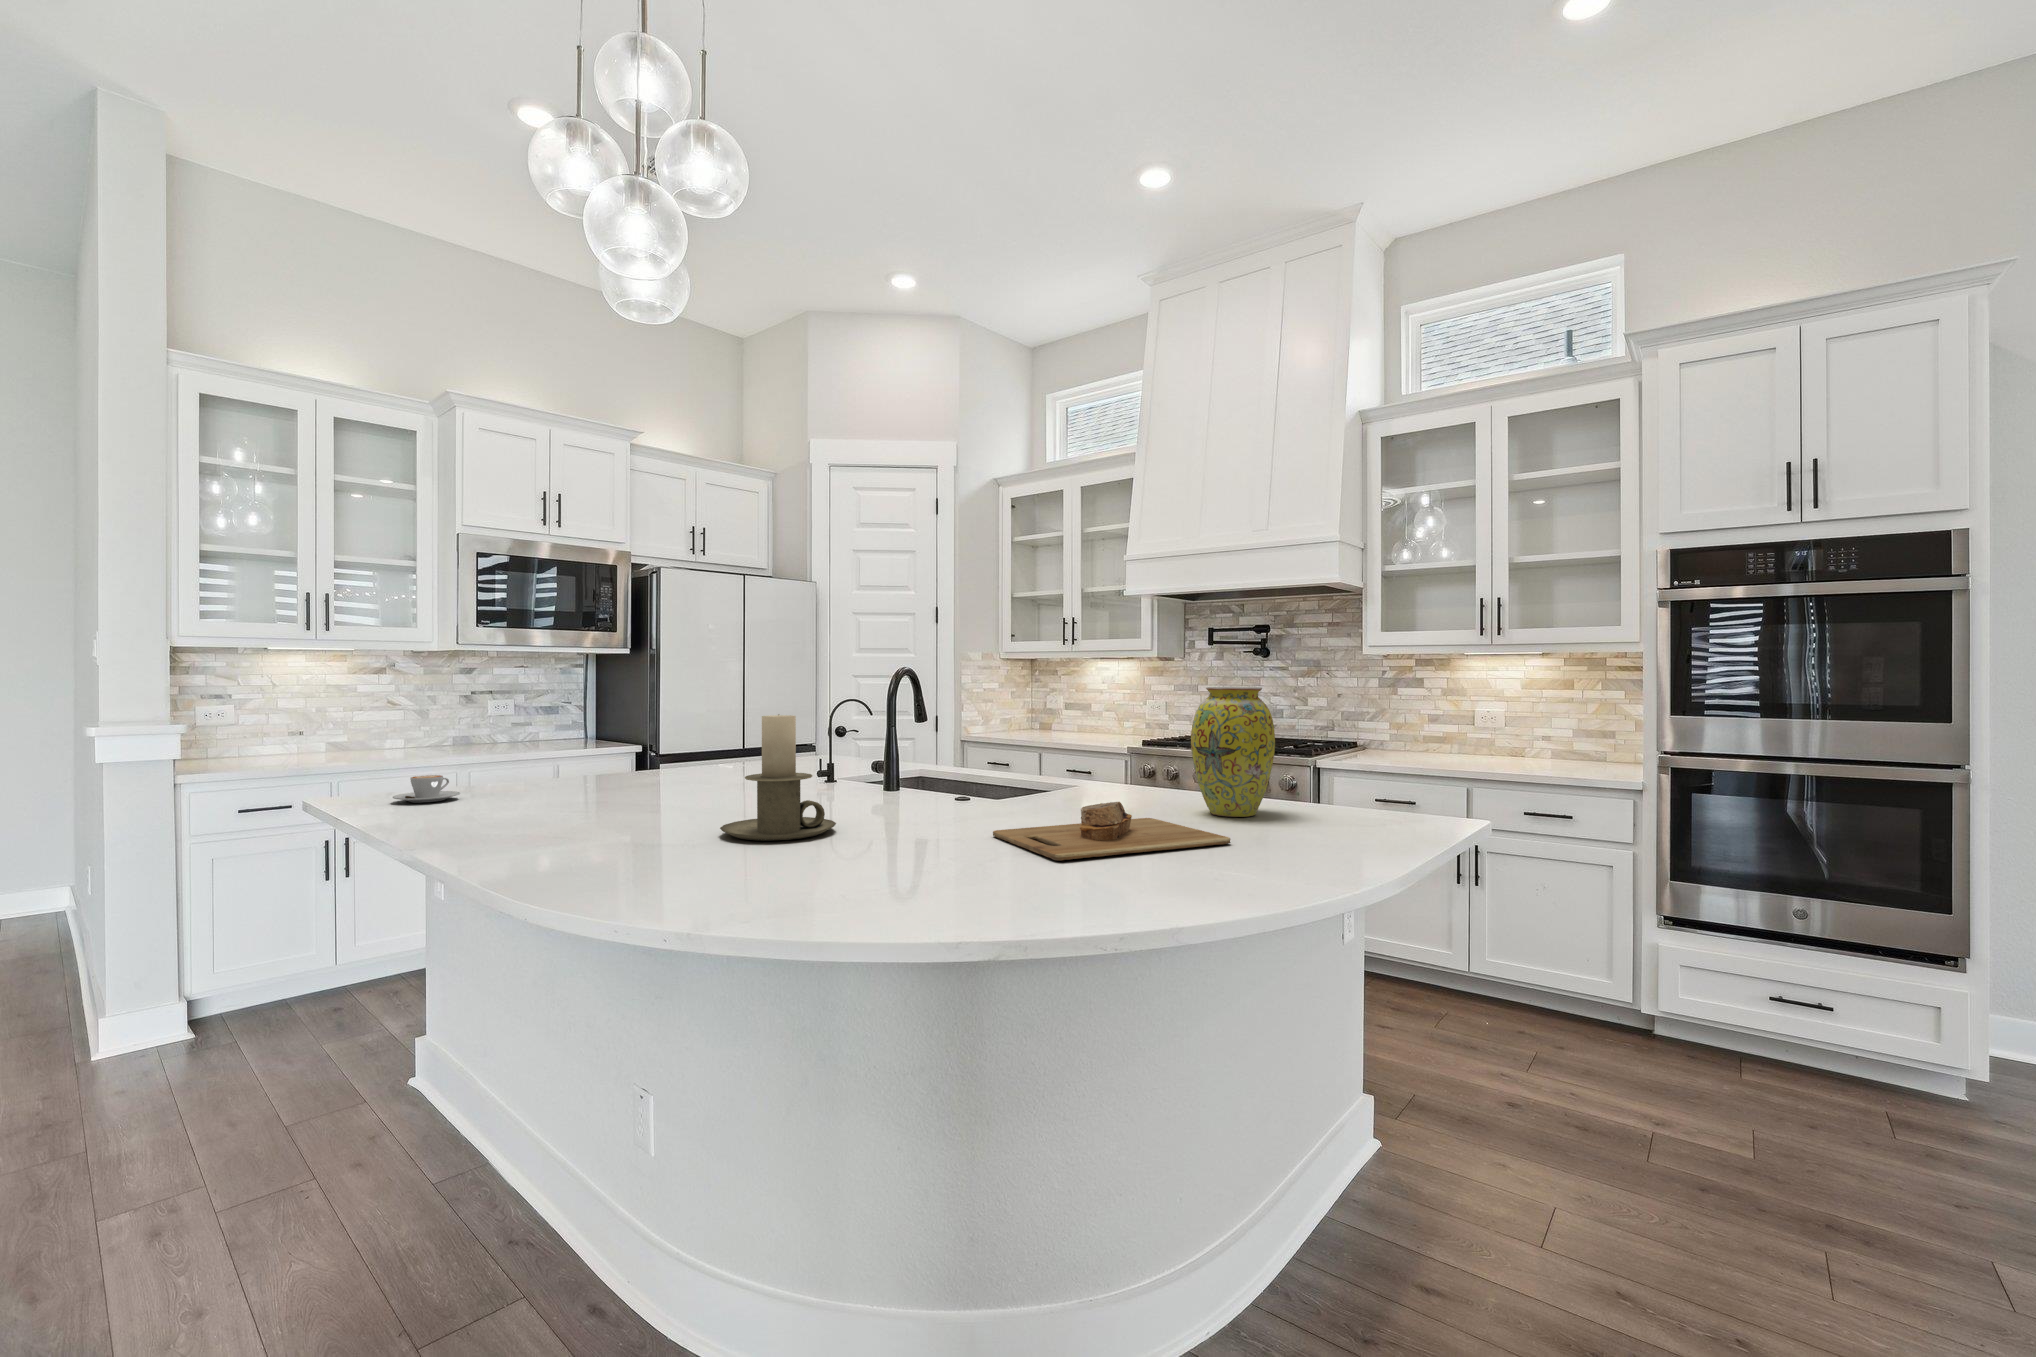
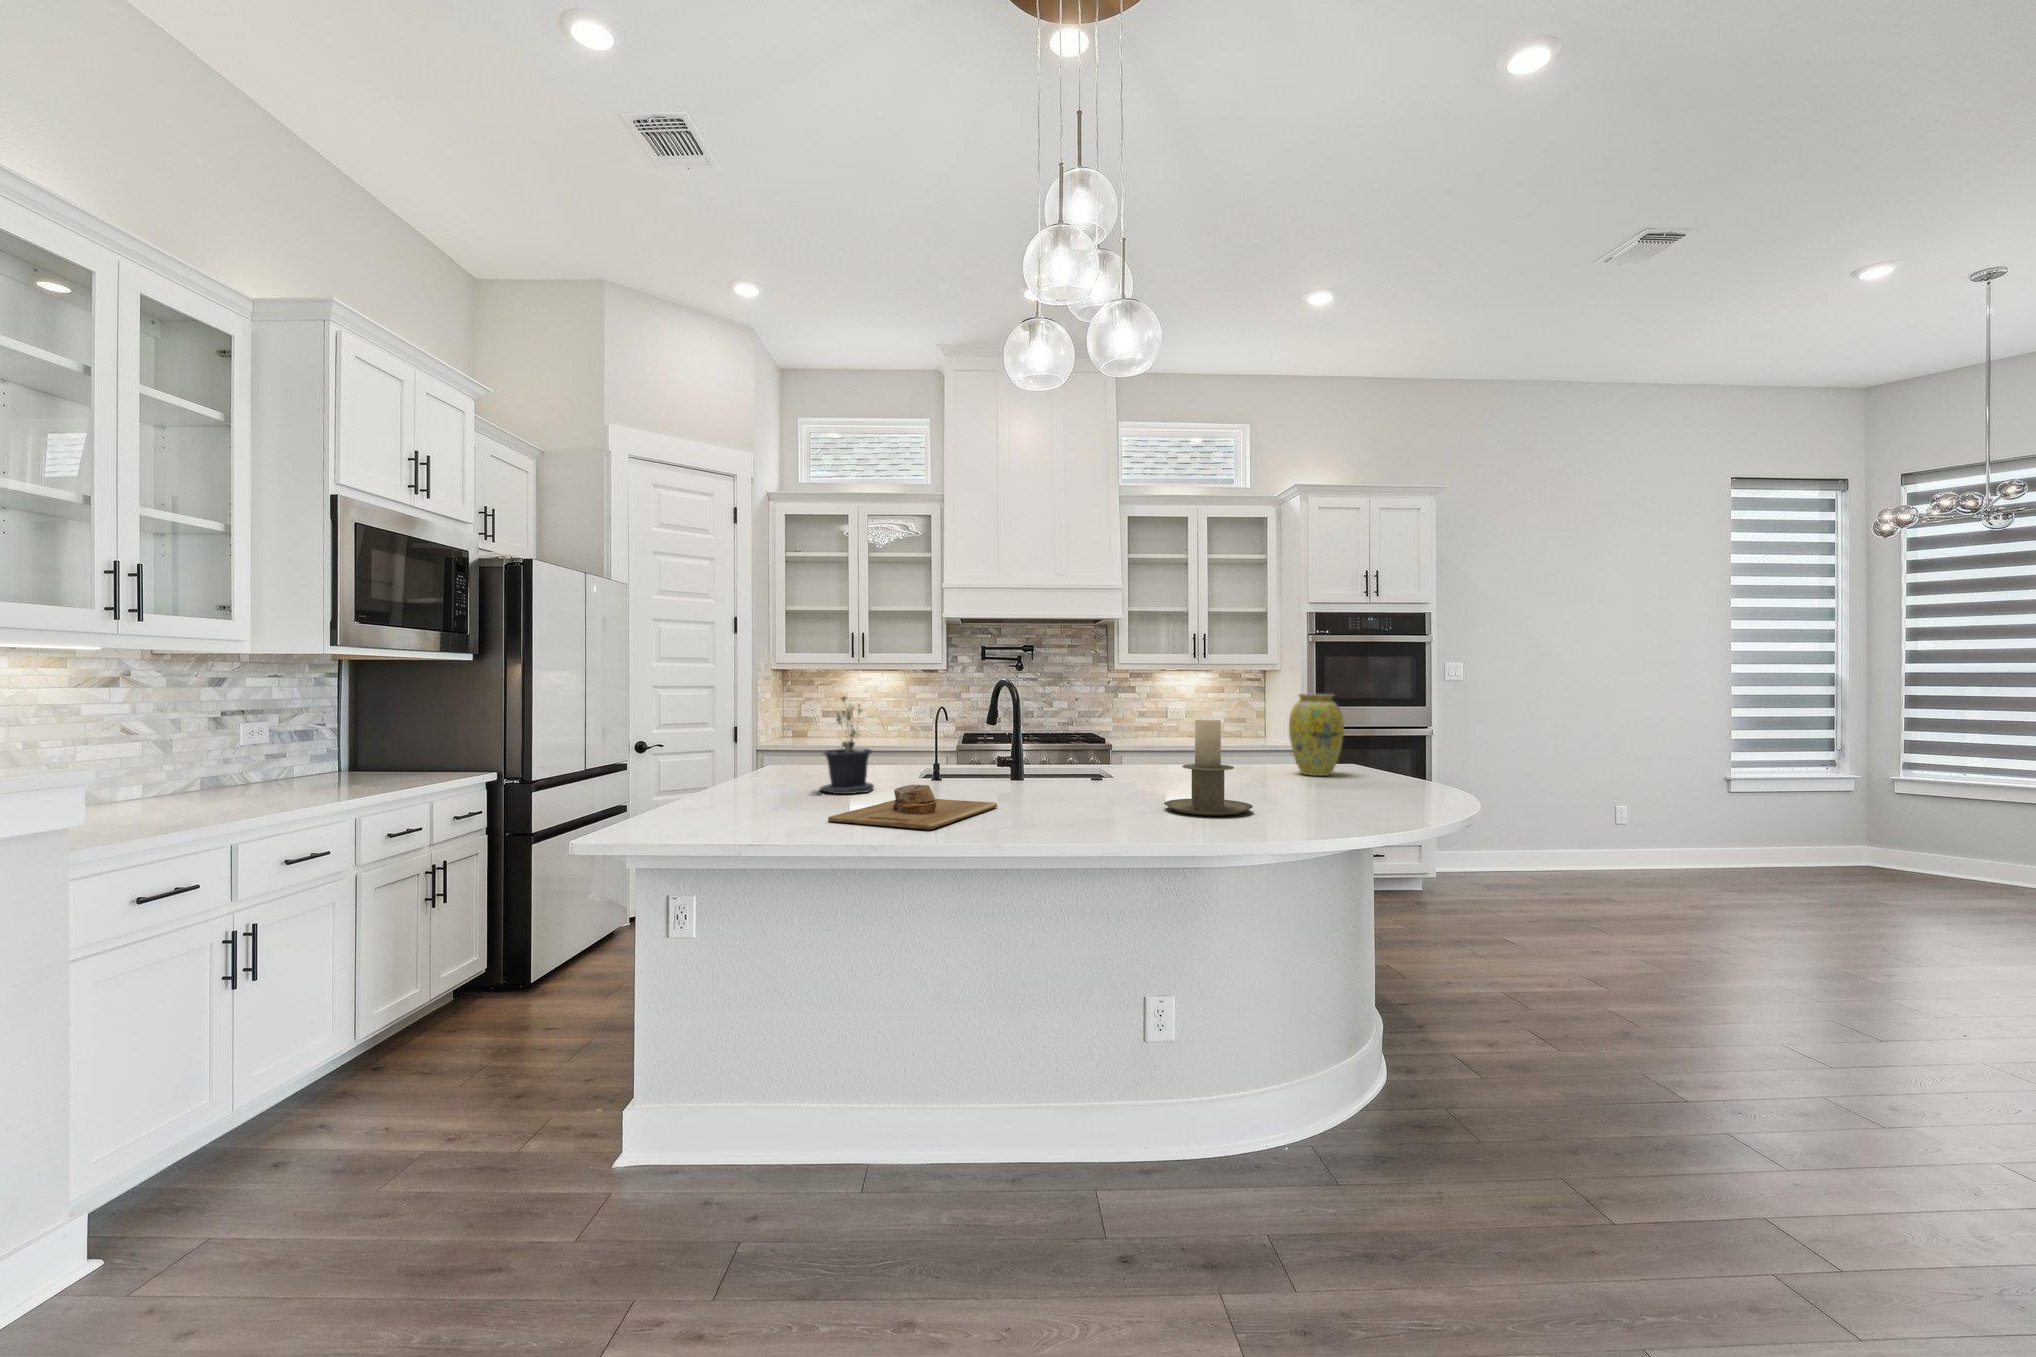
potted plant: none [633,682,706,782] -> present [814,696,874,794]
coffee cup: present [393,775,460,803] -> none [736,801,802,833]
cutting board: present [993,802,1231,861] -> present [828,785,997,830]

